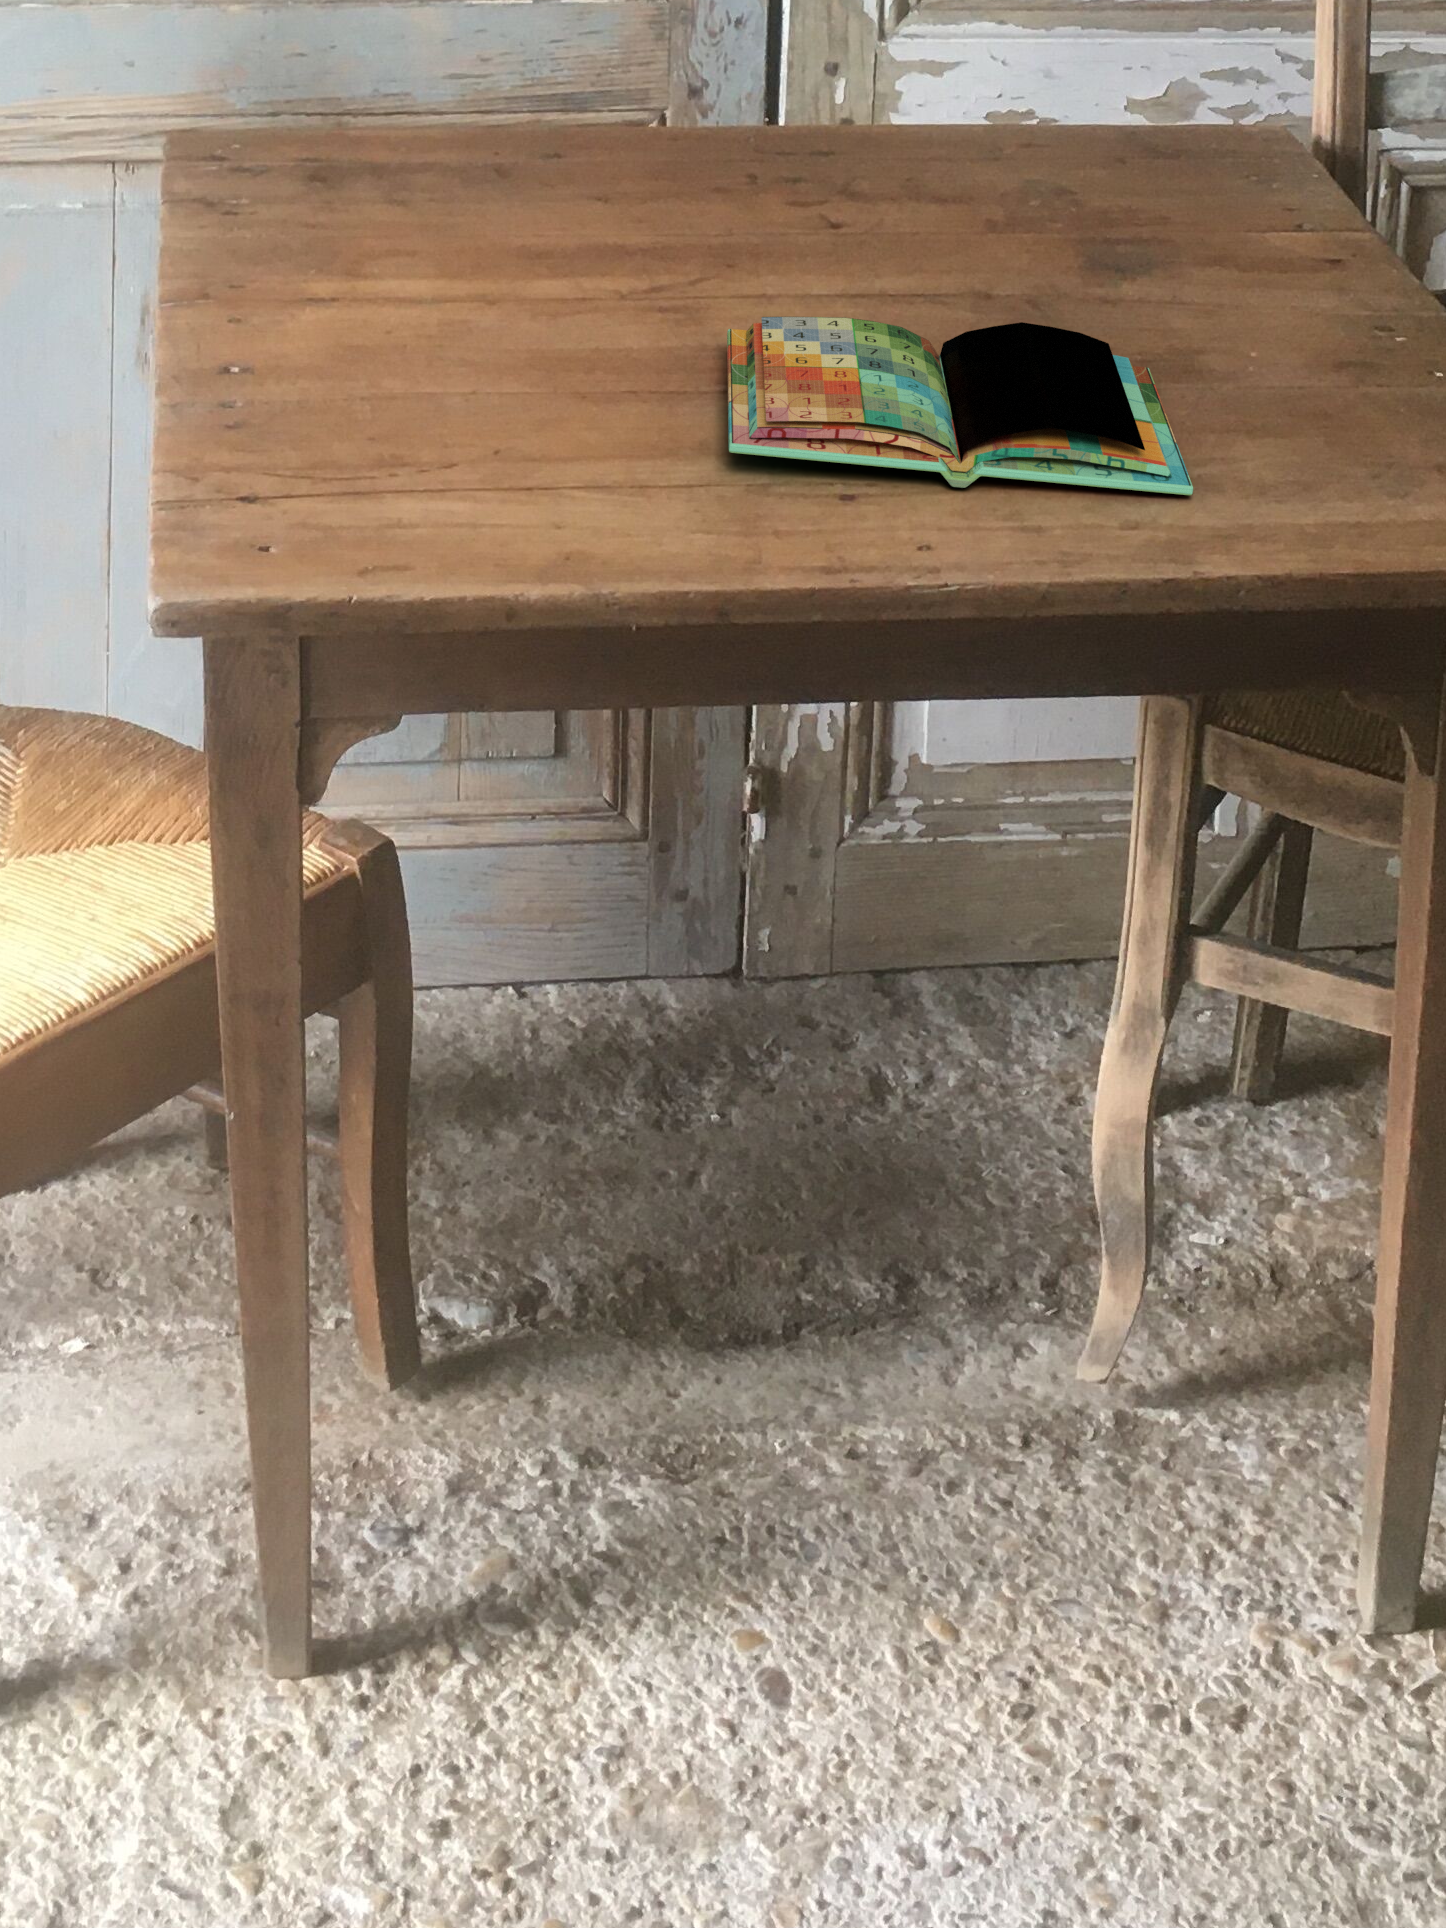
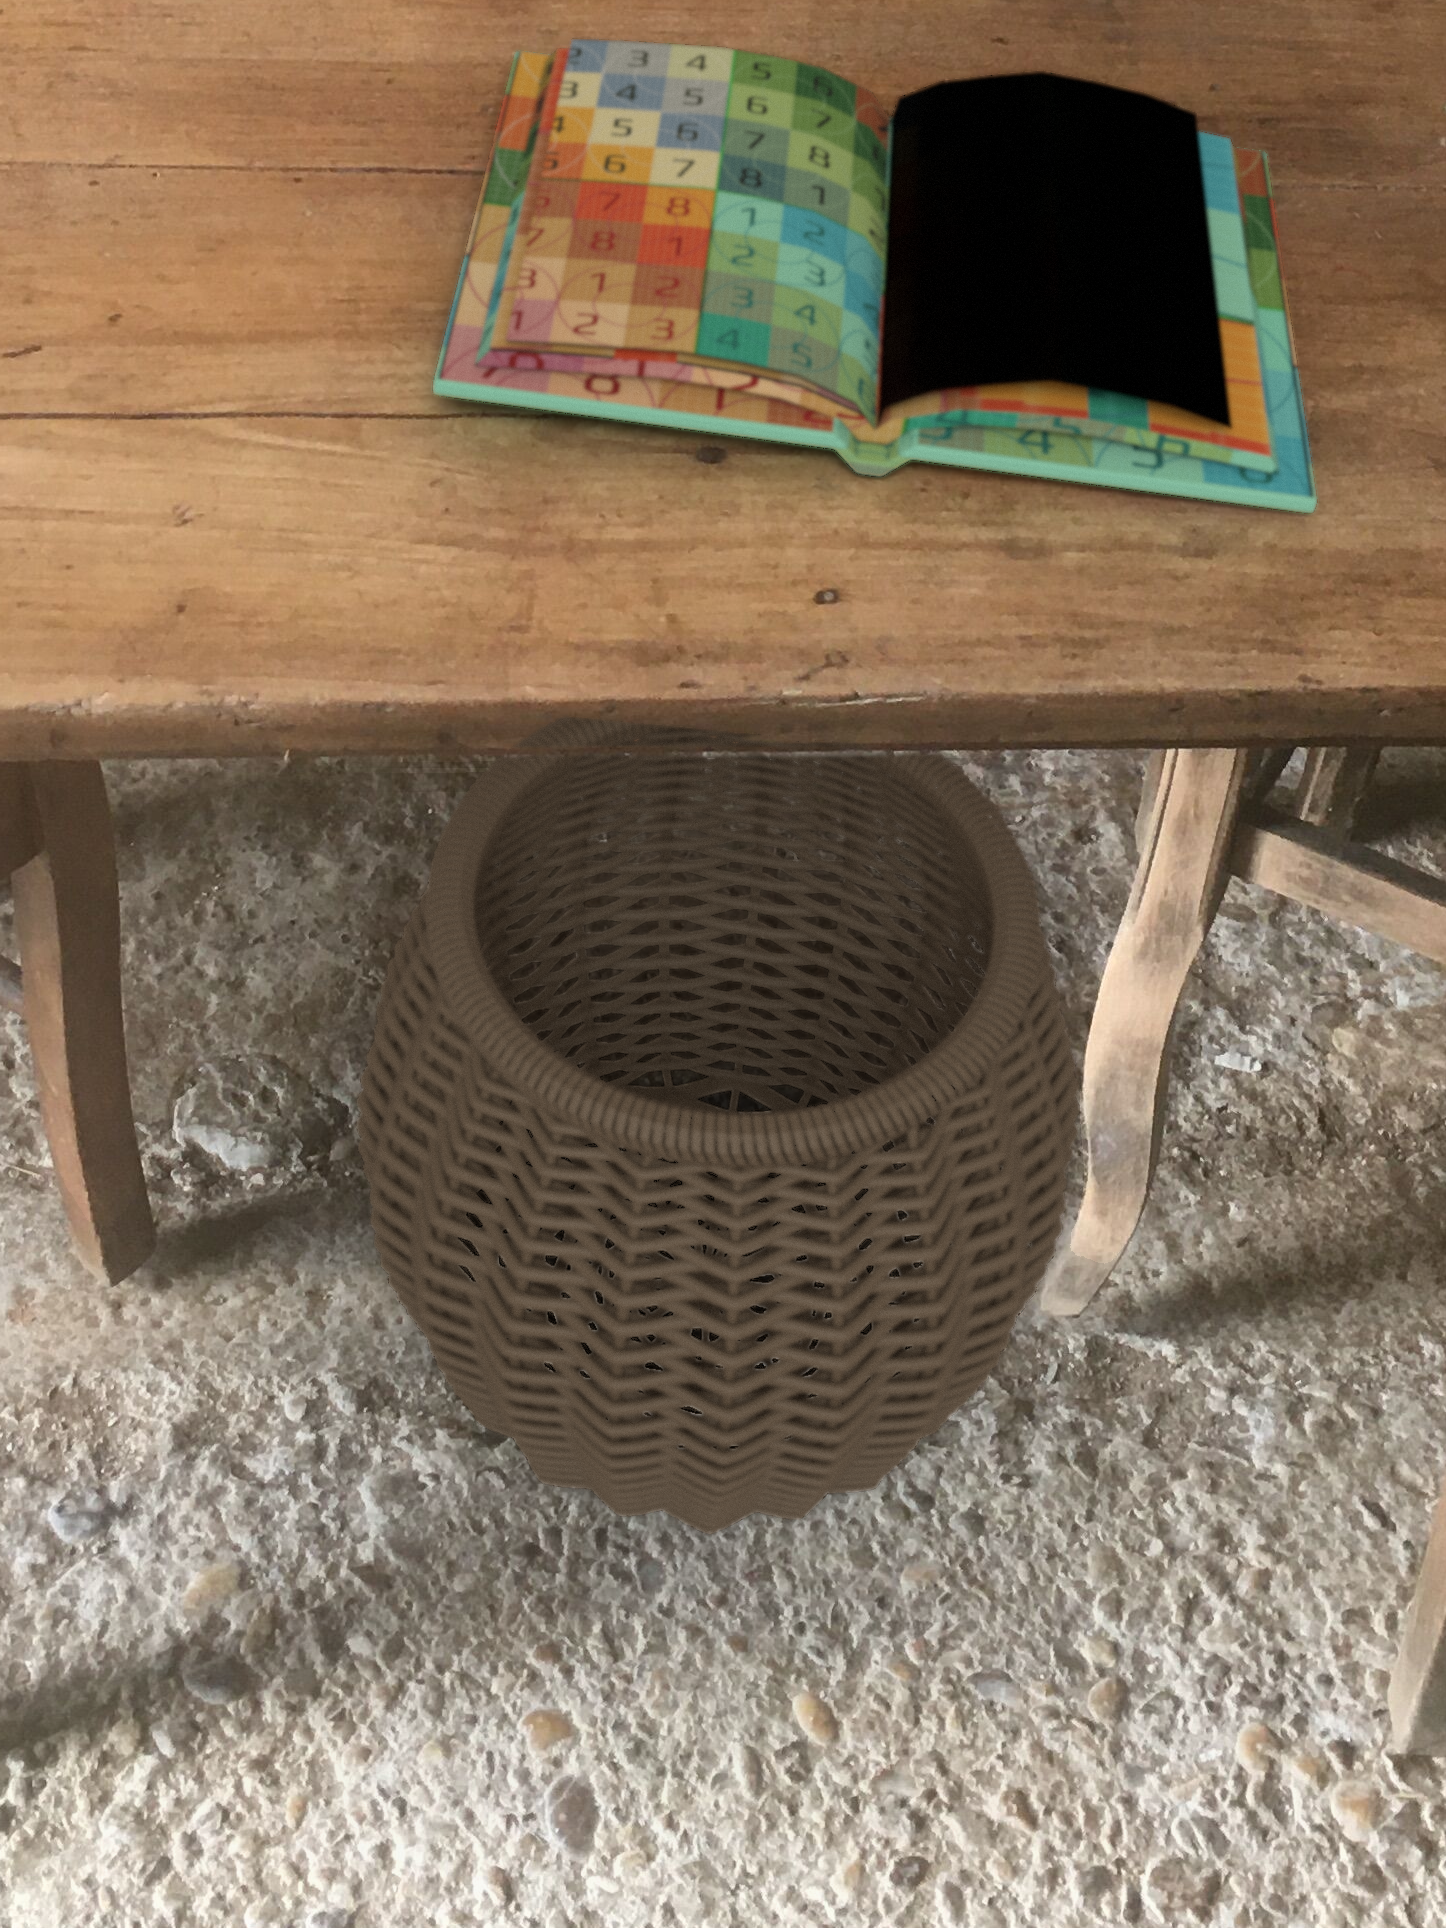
woven basket: none [572,896,1090,1518] -> present [356,717,1080,1534]

